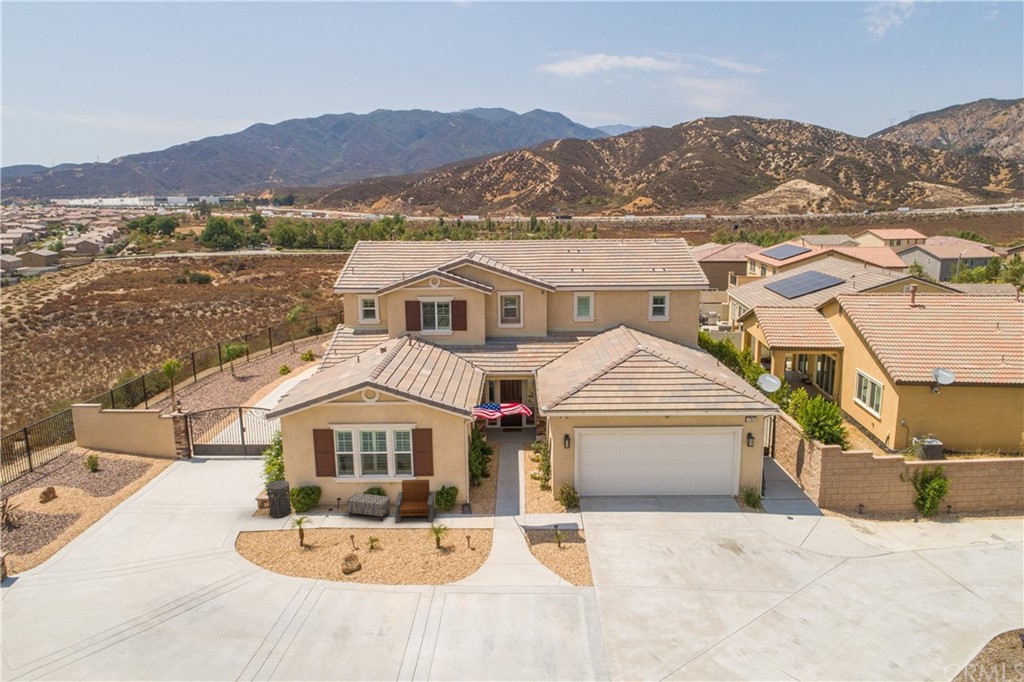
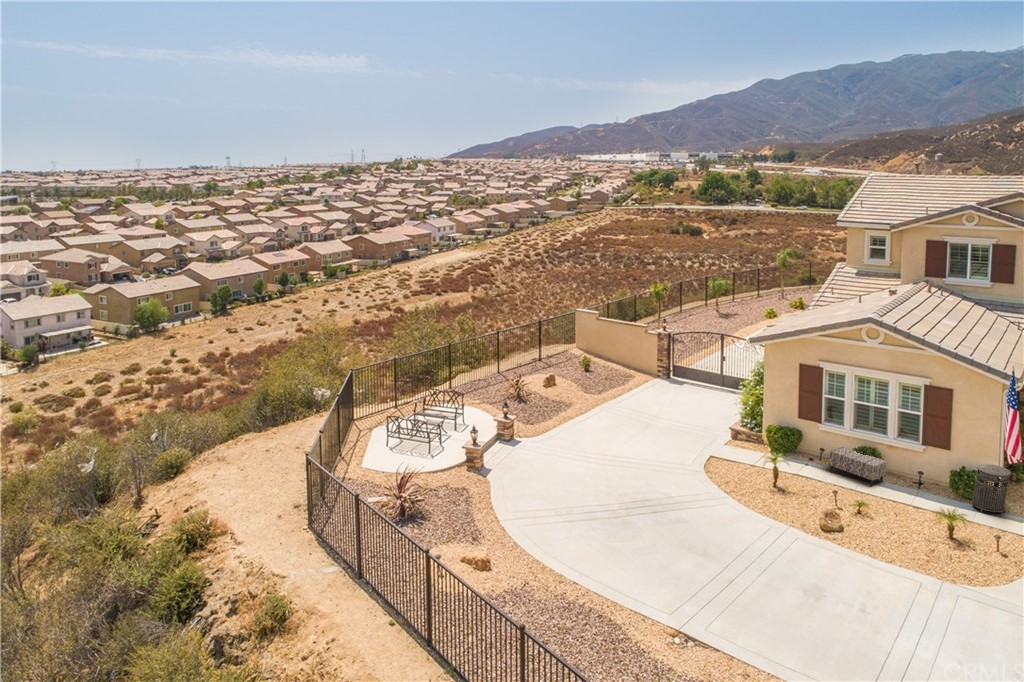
lounge chair: present [395,479,435,523] -> none [889,445,952,506]
trash can: present [267,481,291,518] -> present [971,464,1011,514]

